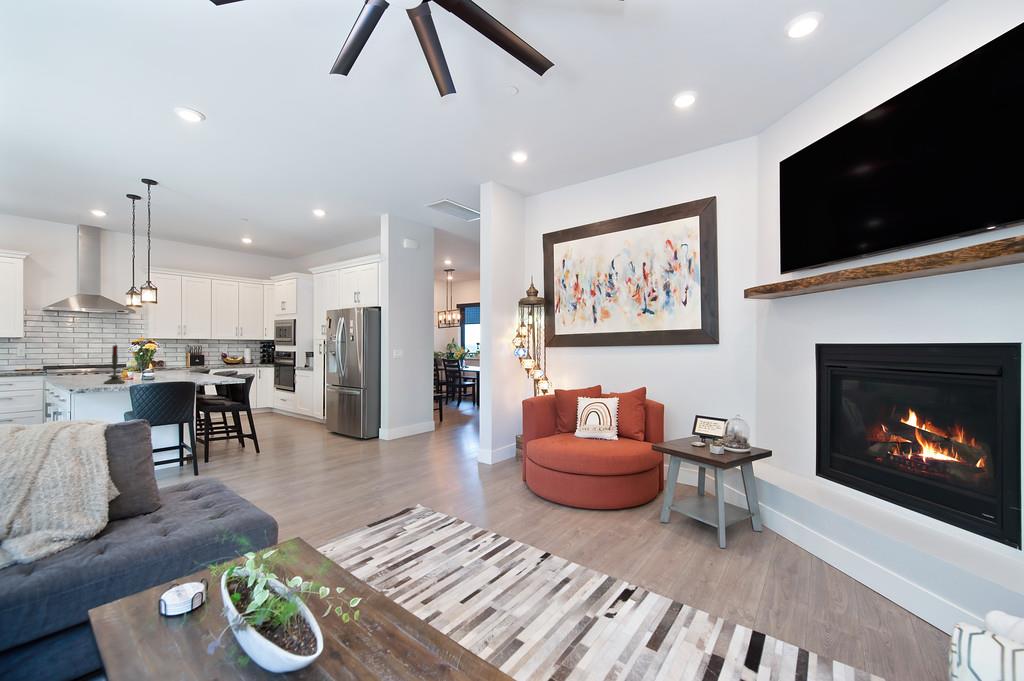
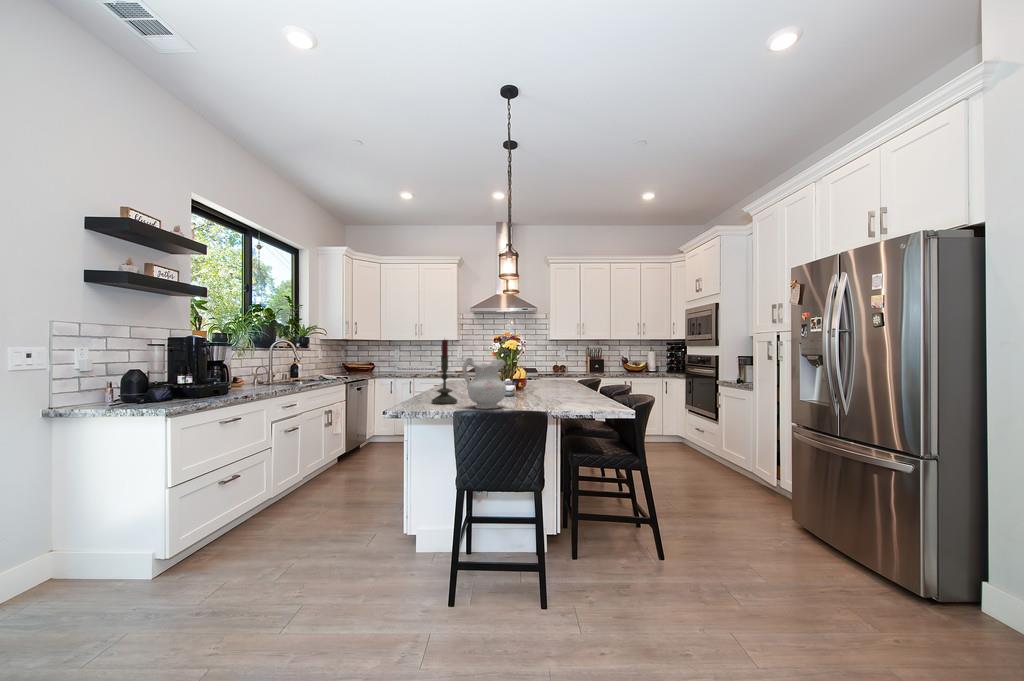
ceramic pitcher: none [138,356,168,383] -> present [463,358,506,409]

